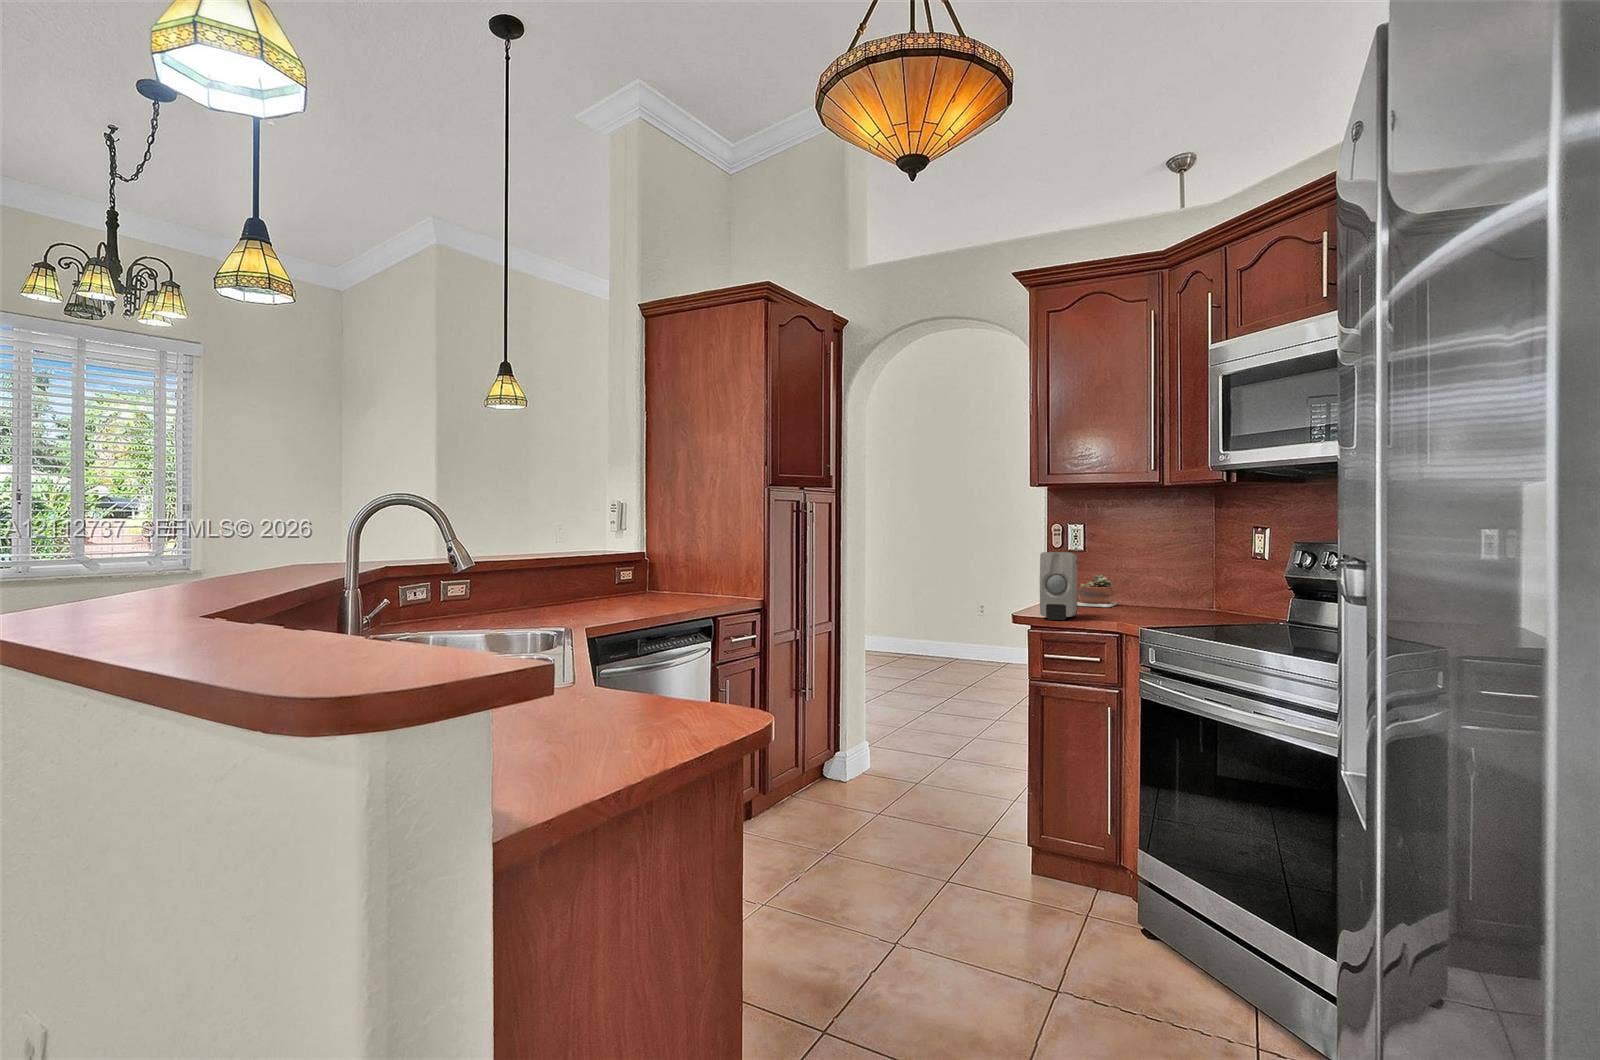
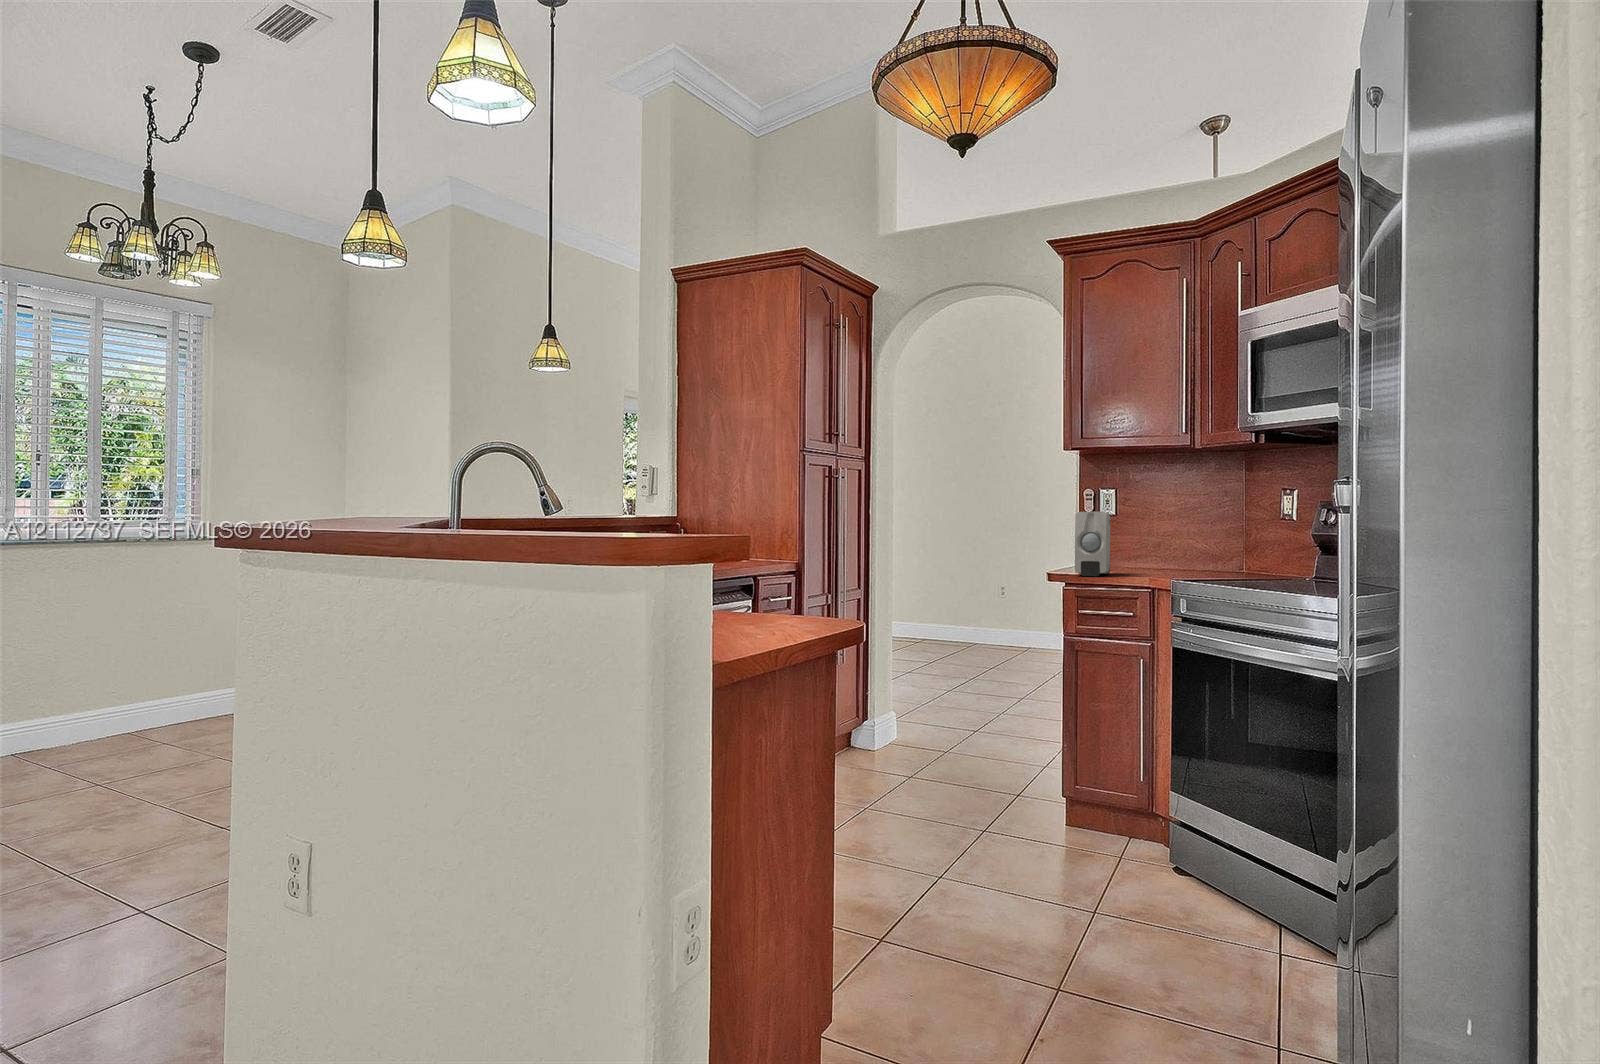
succulent plant: present [1077,575,1117,607] -> none [1106,538,1149,568]

